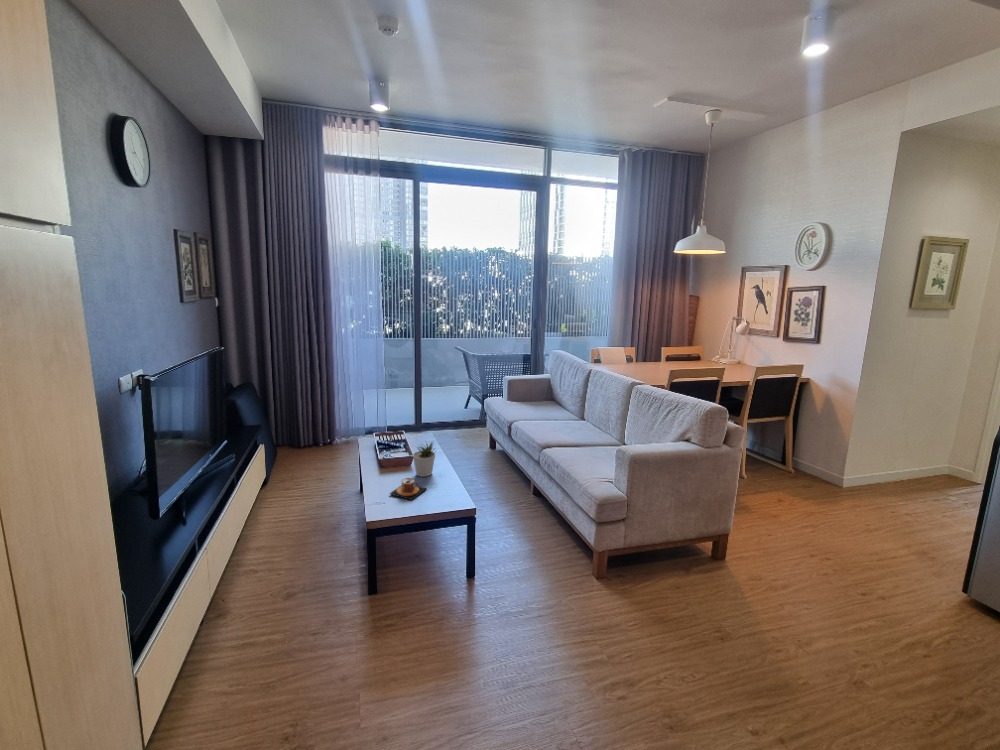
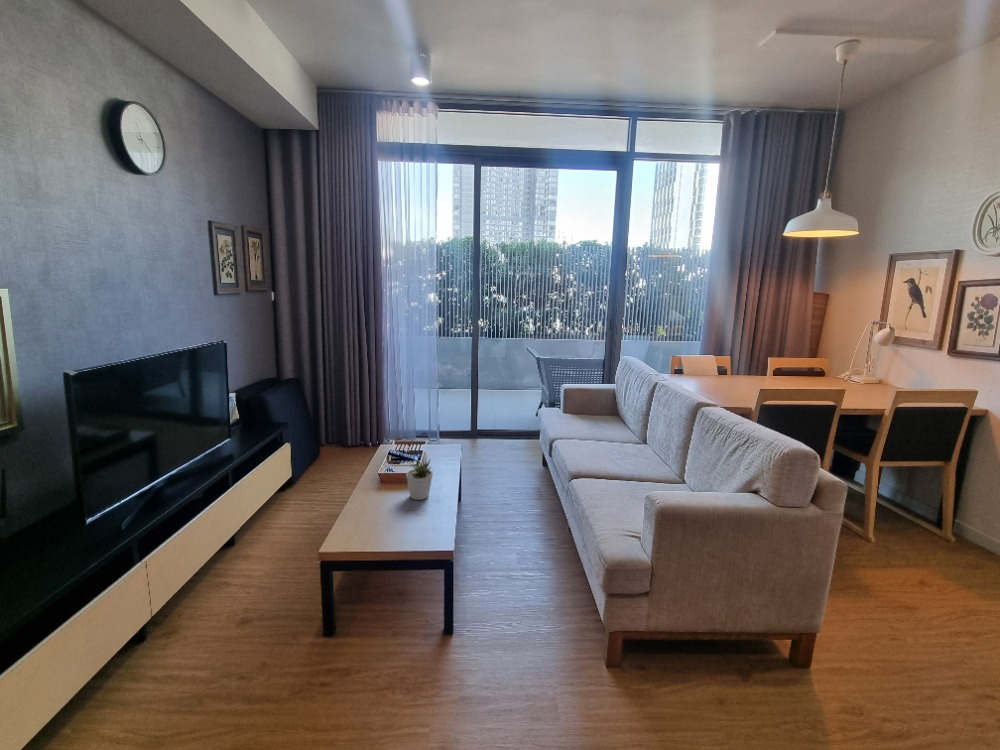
teacup: present [390,478,427,500] -> none [365,501,411,530]

